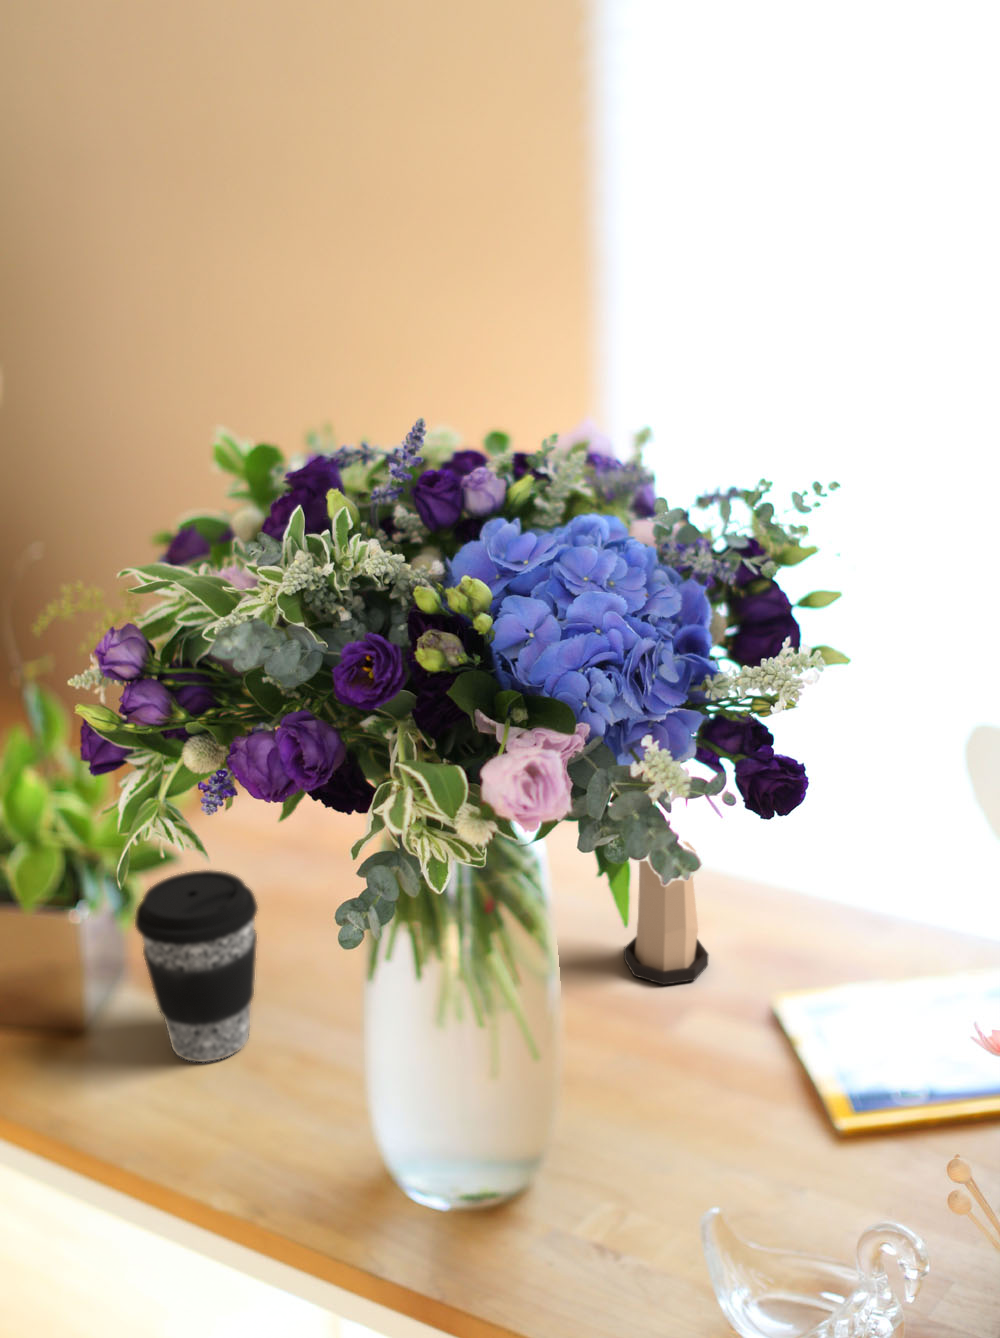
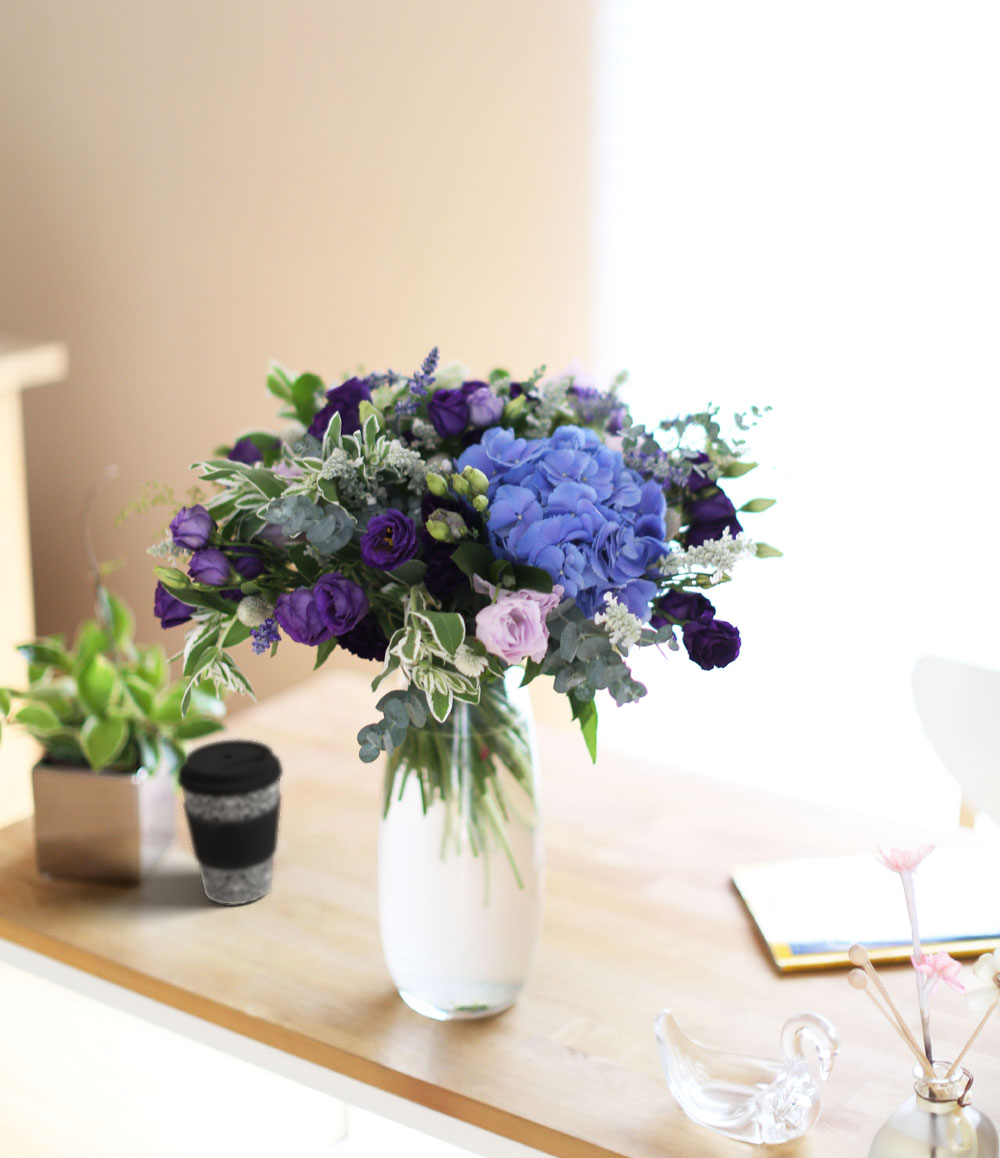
candle: present [624,841,708,985] -> none [602,723,676,853]

